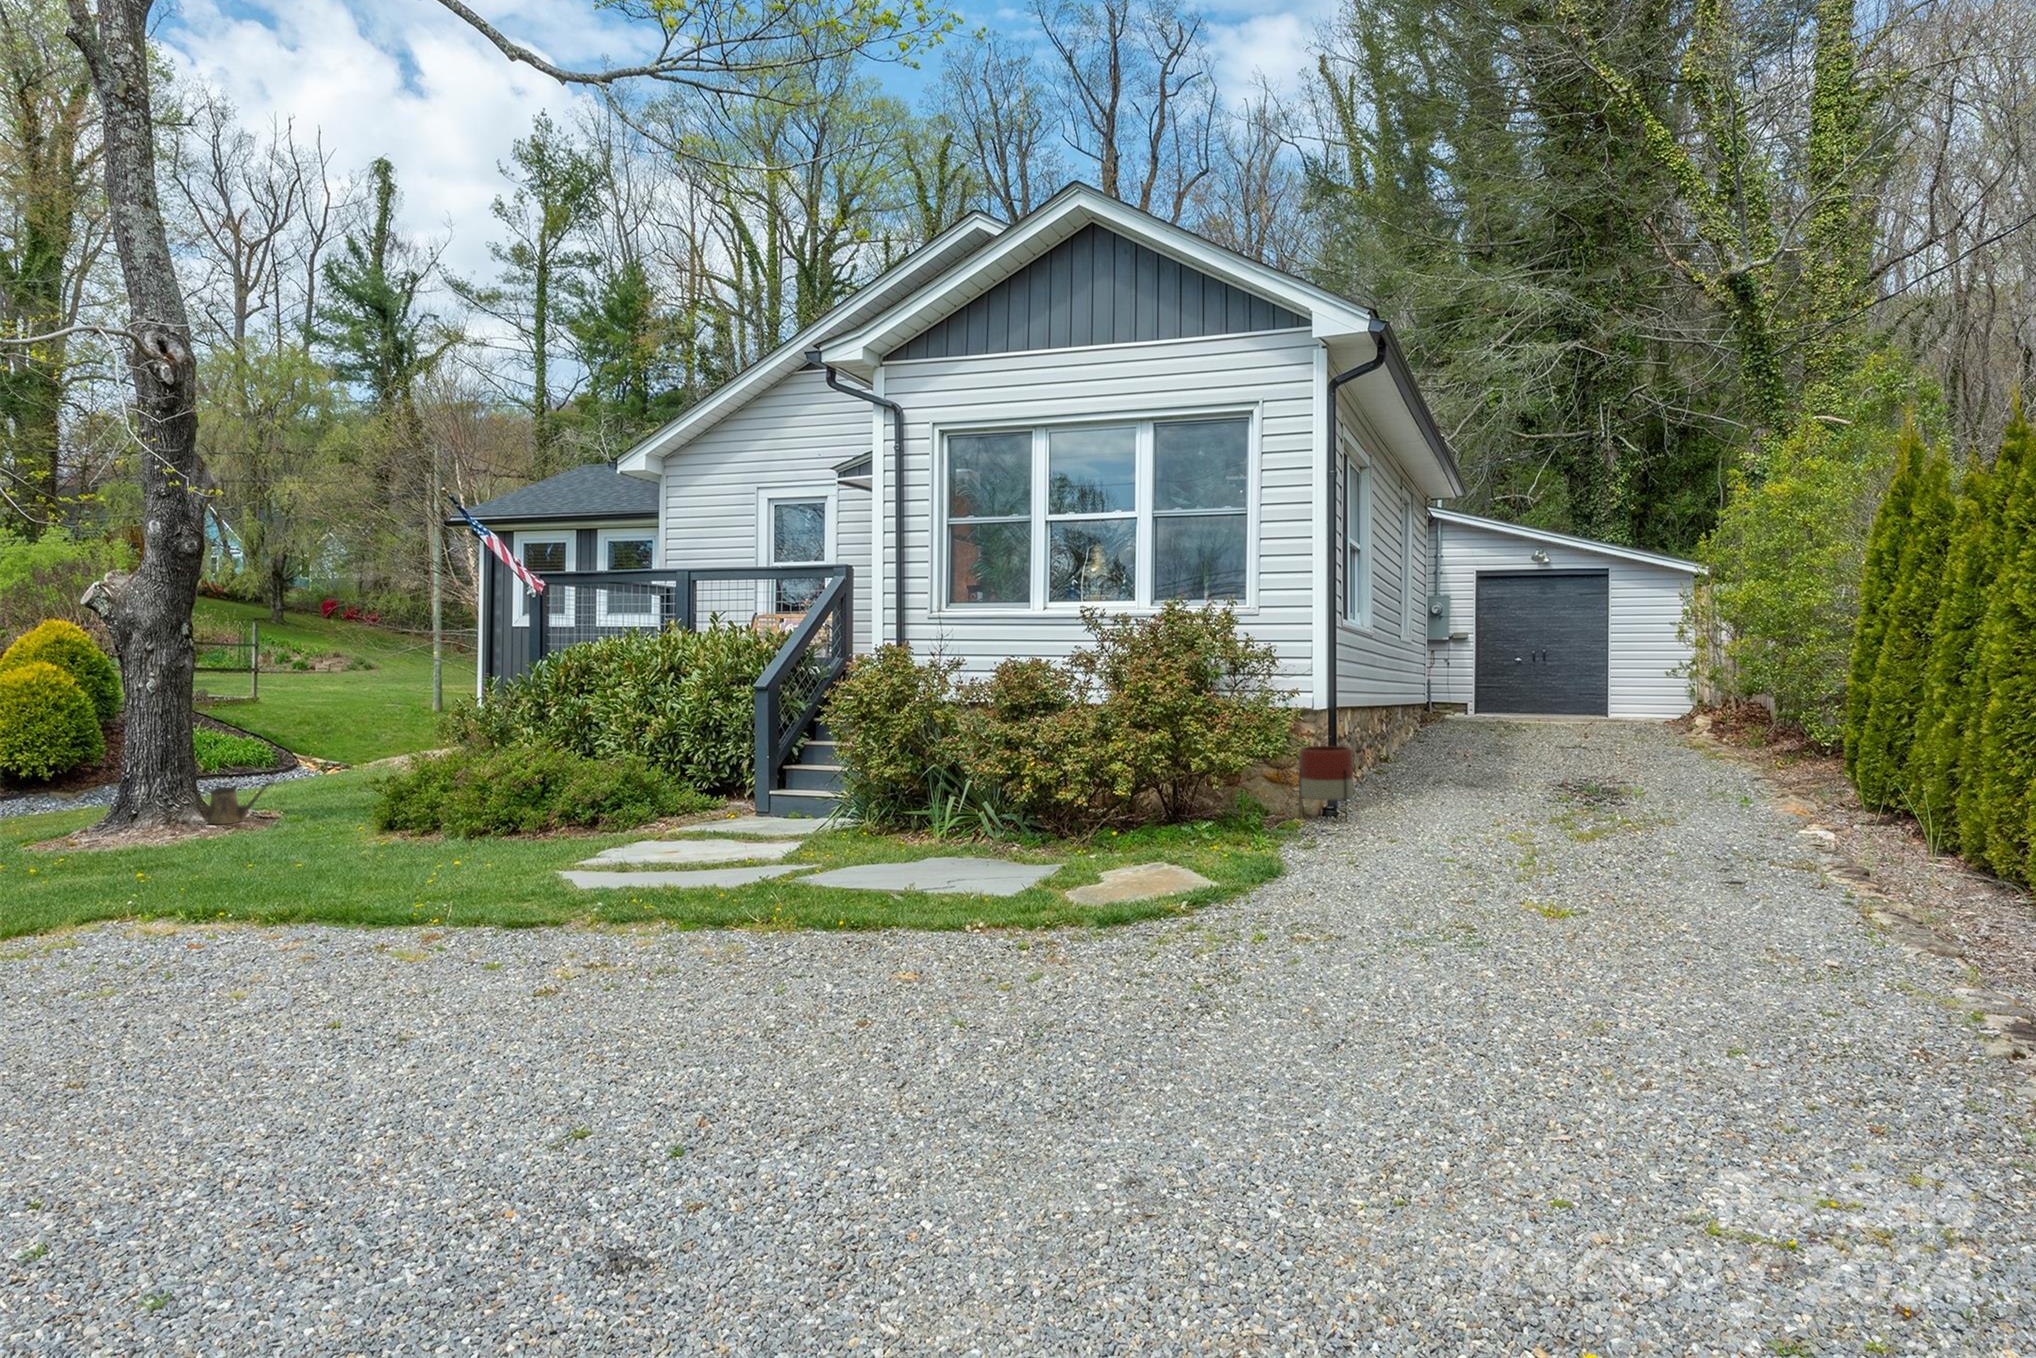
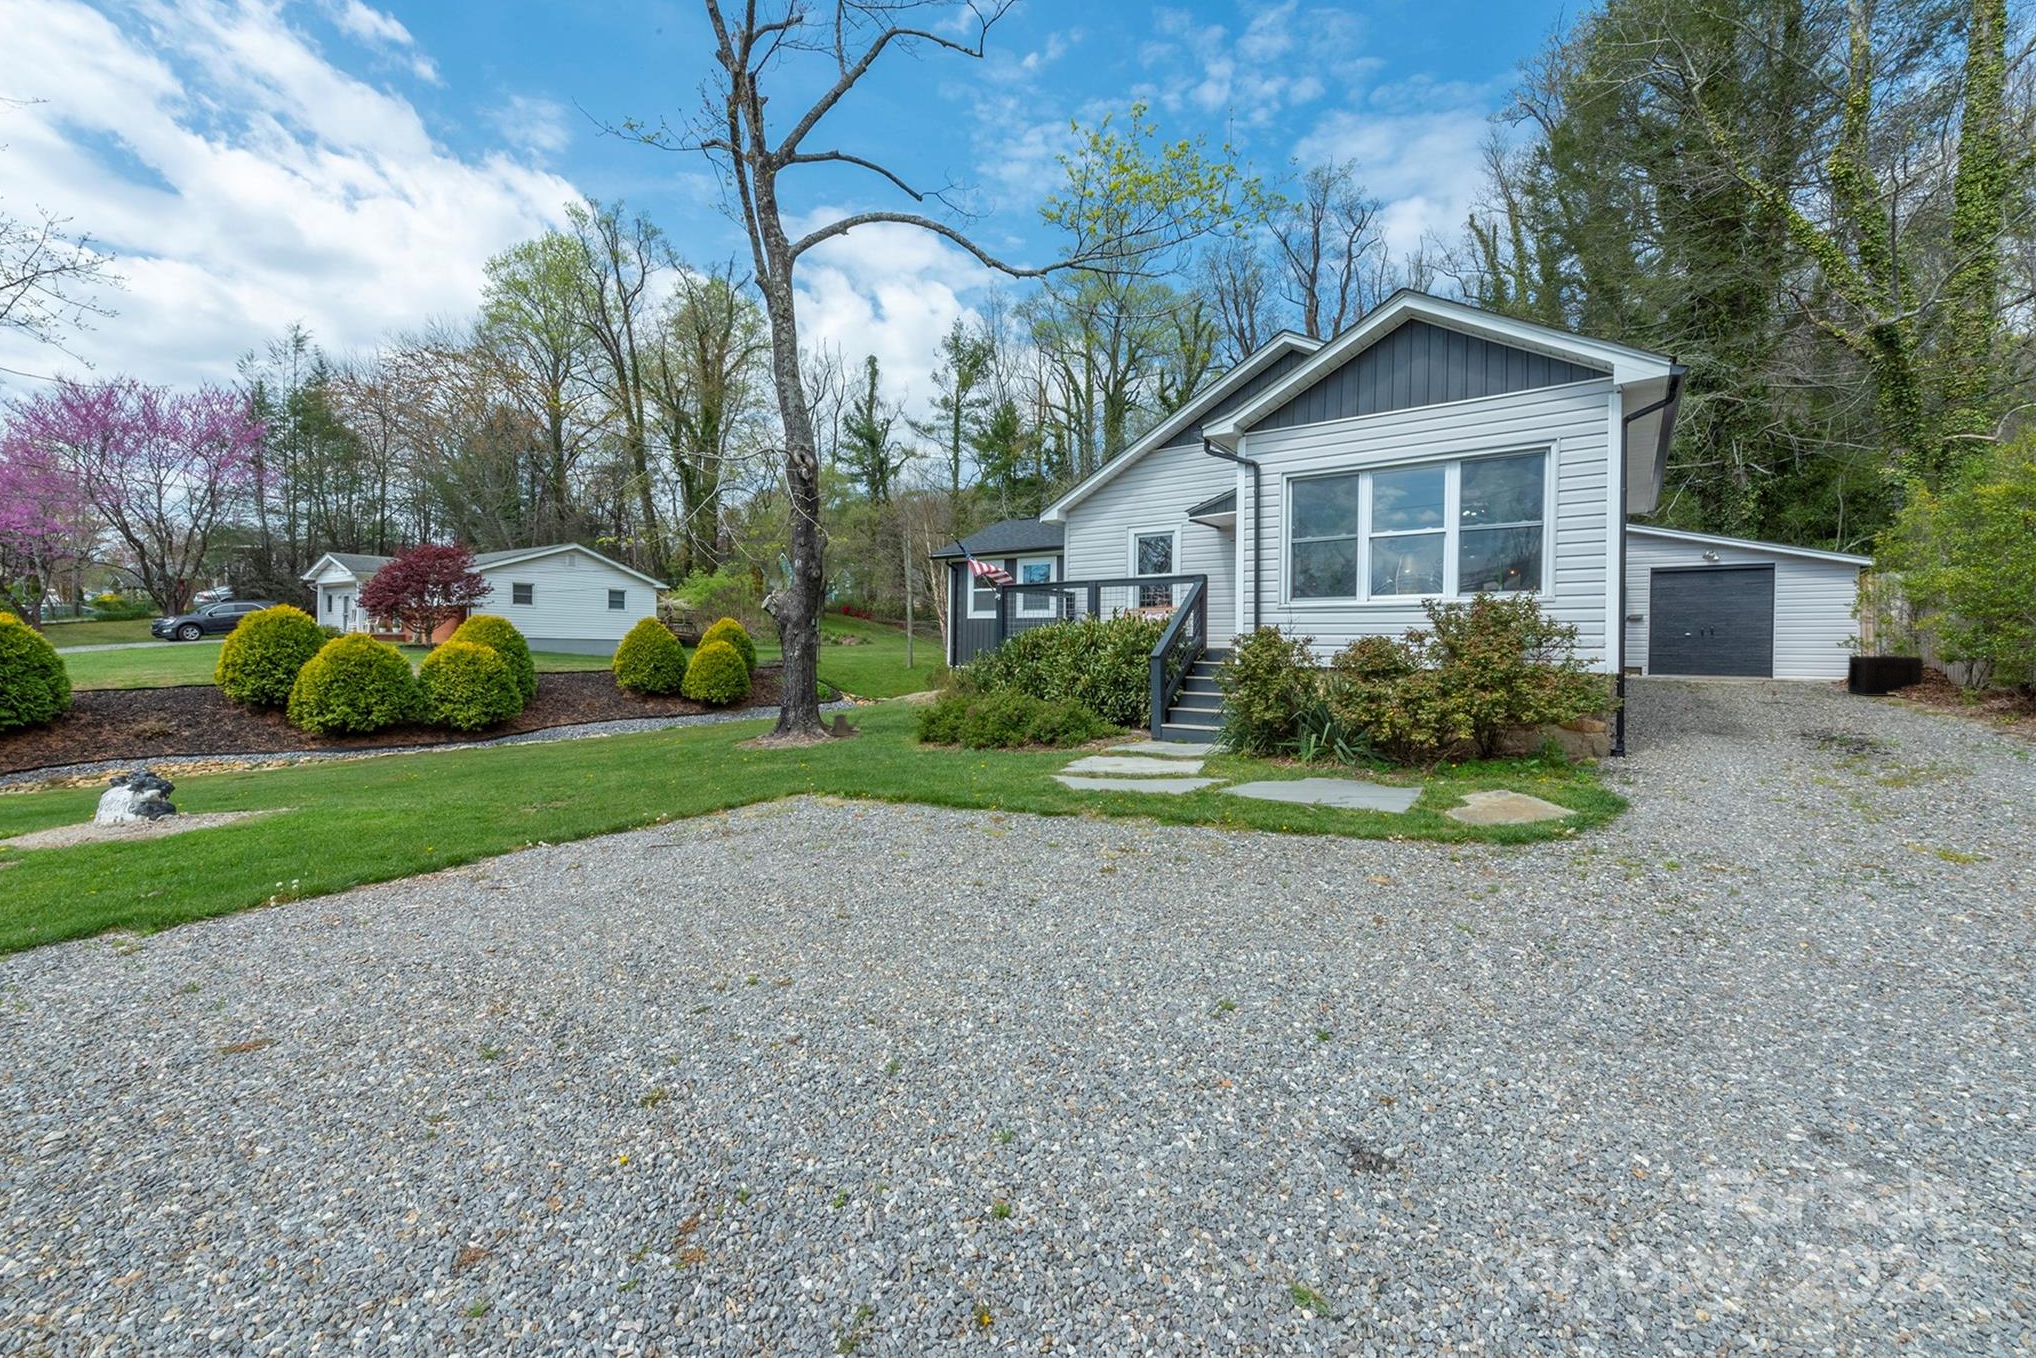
wooden crate: none [1662,685,1727,735] -> present [1848,656,1923,696]
planter: present [1299,746,1354,819] -> none [1590,700,1642,759]

